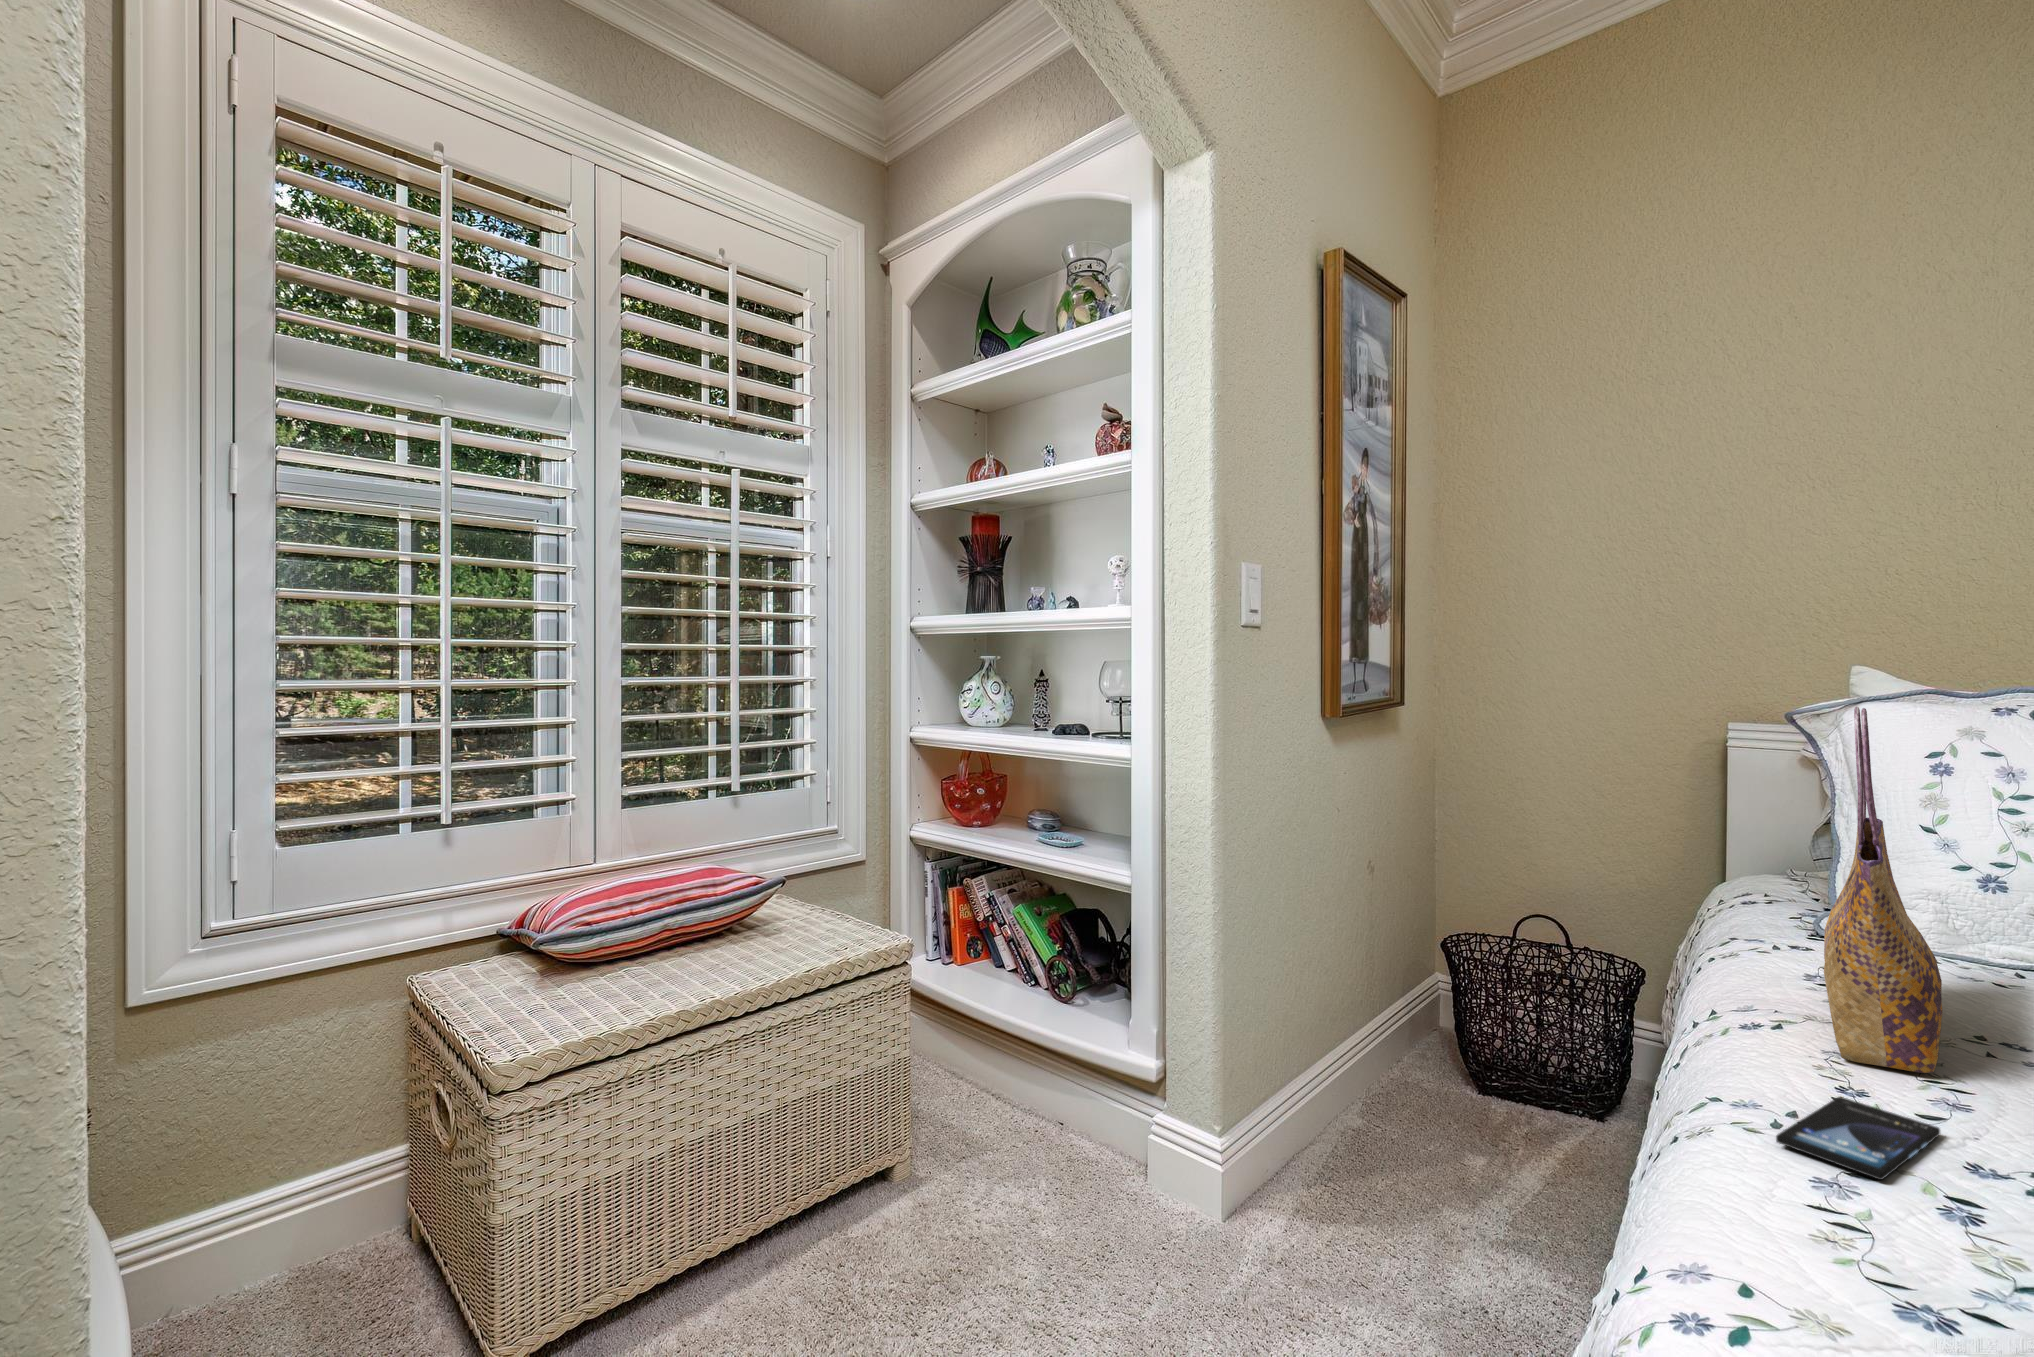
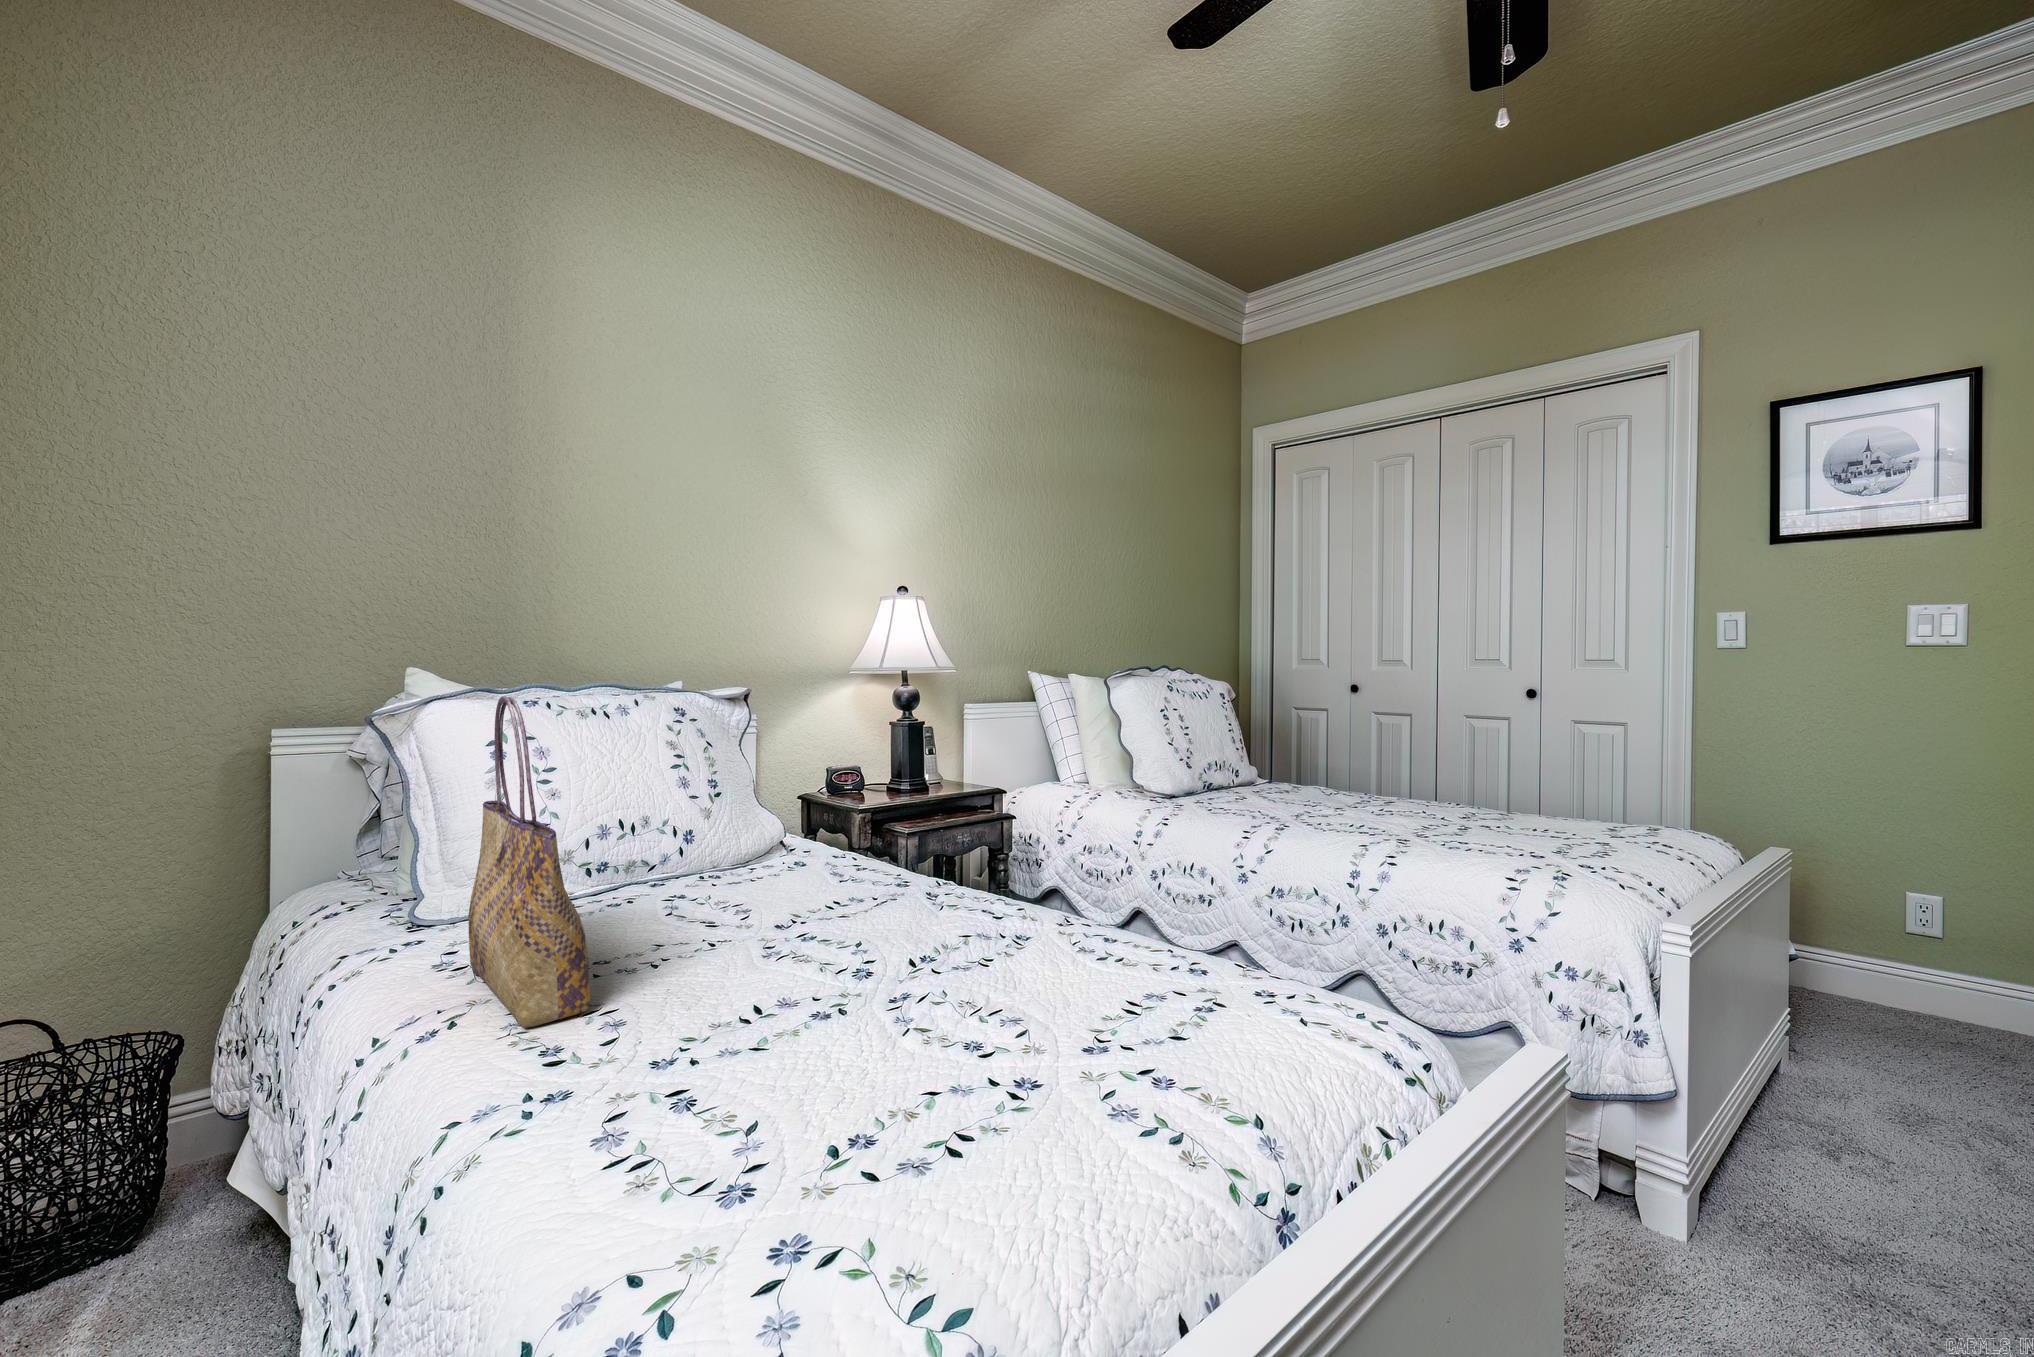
smartphone: present [1776,1097,1940,1180] -> none [543,1049,632,1129]

